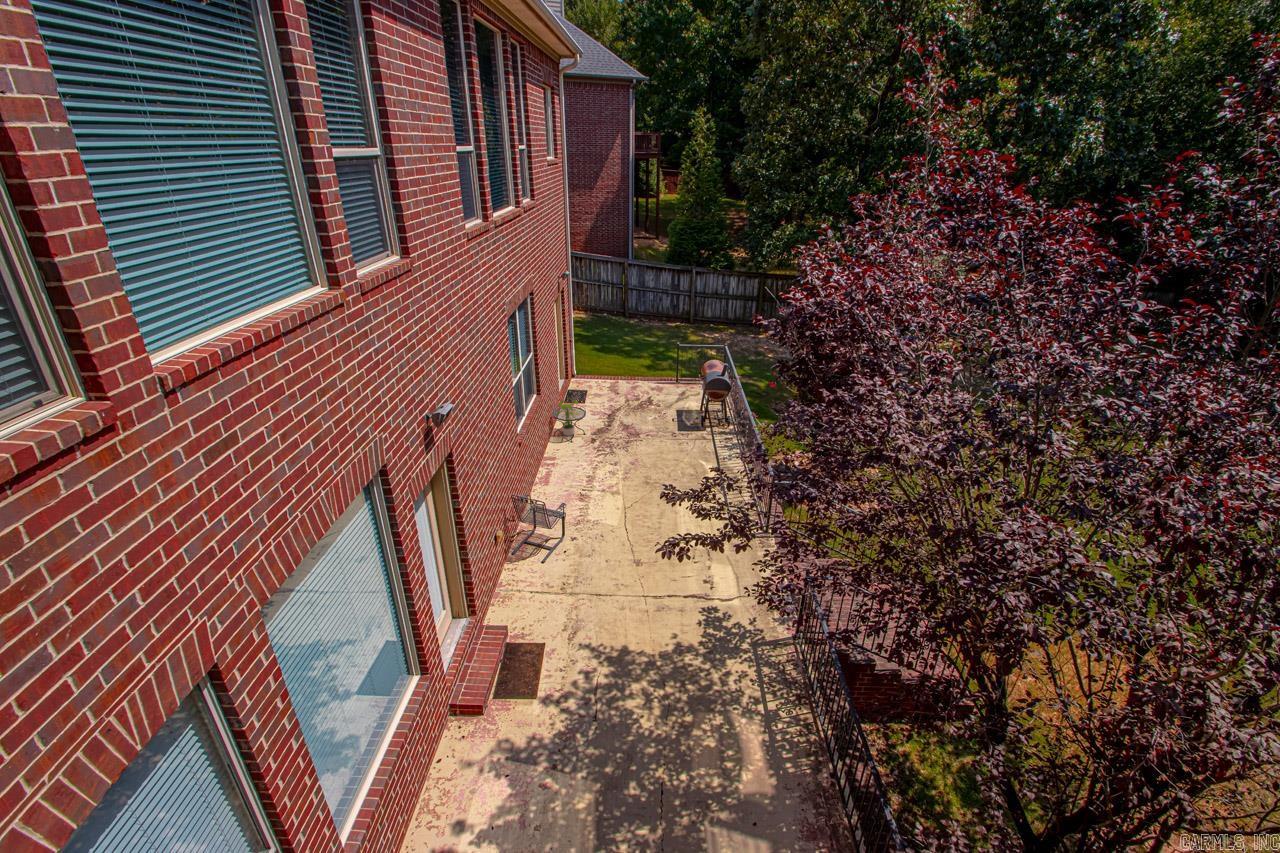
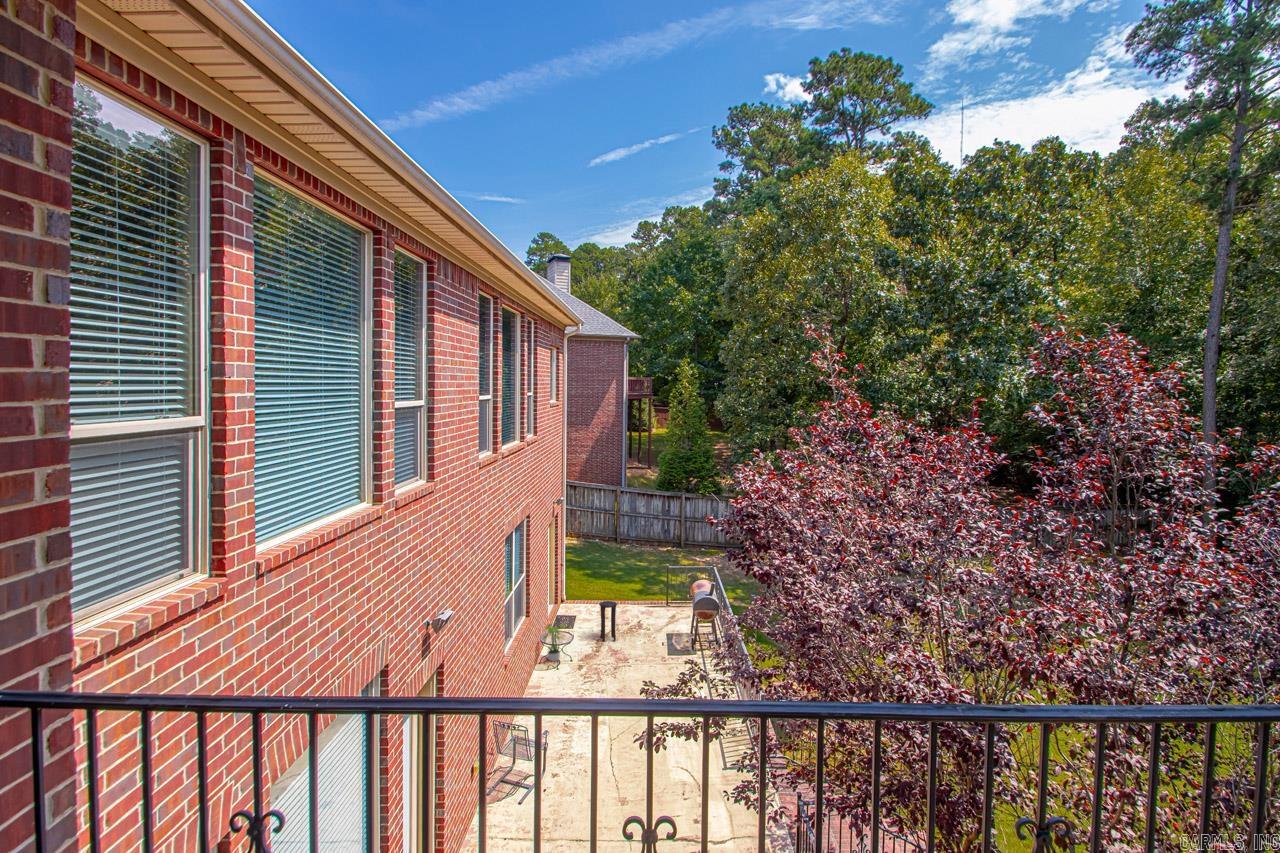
stool: none [611,375,630,415] -> present [599,601,617,642]

